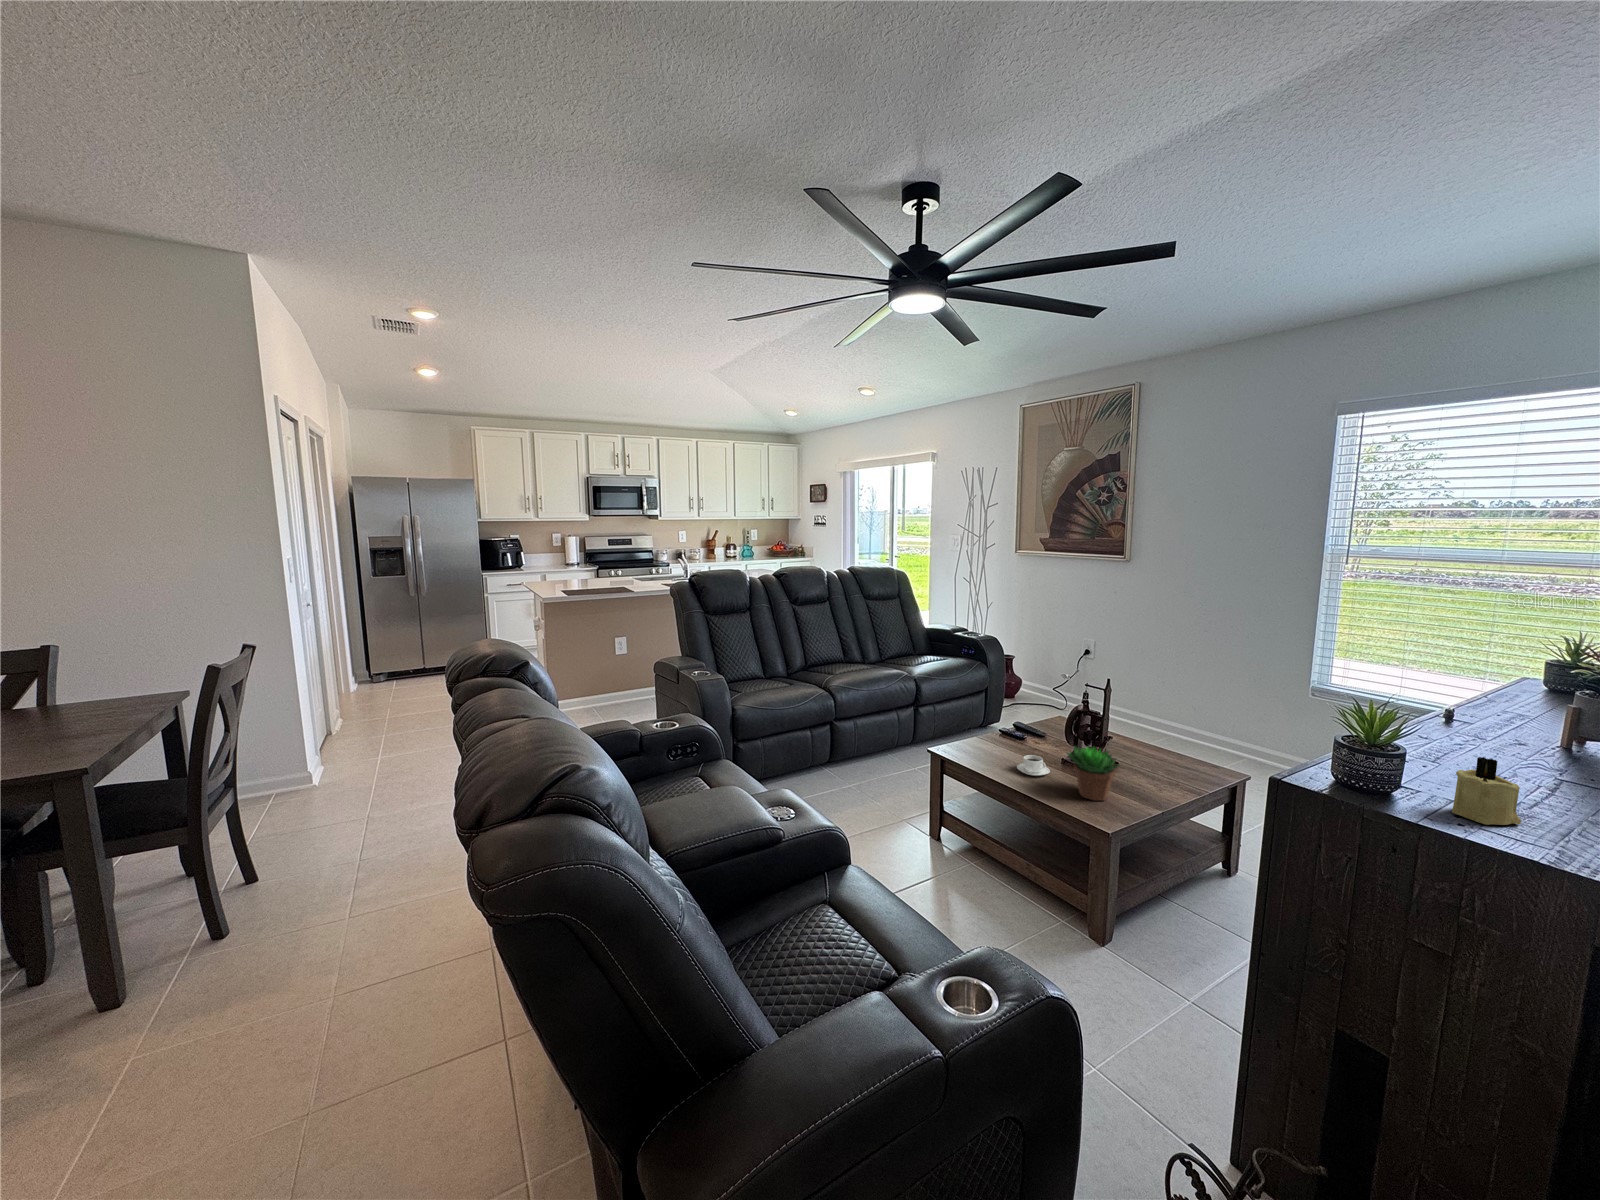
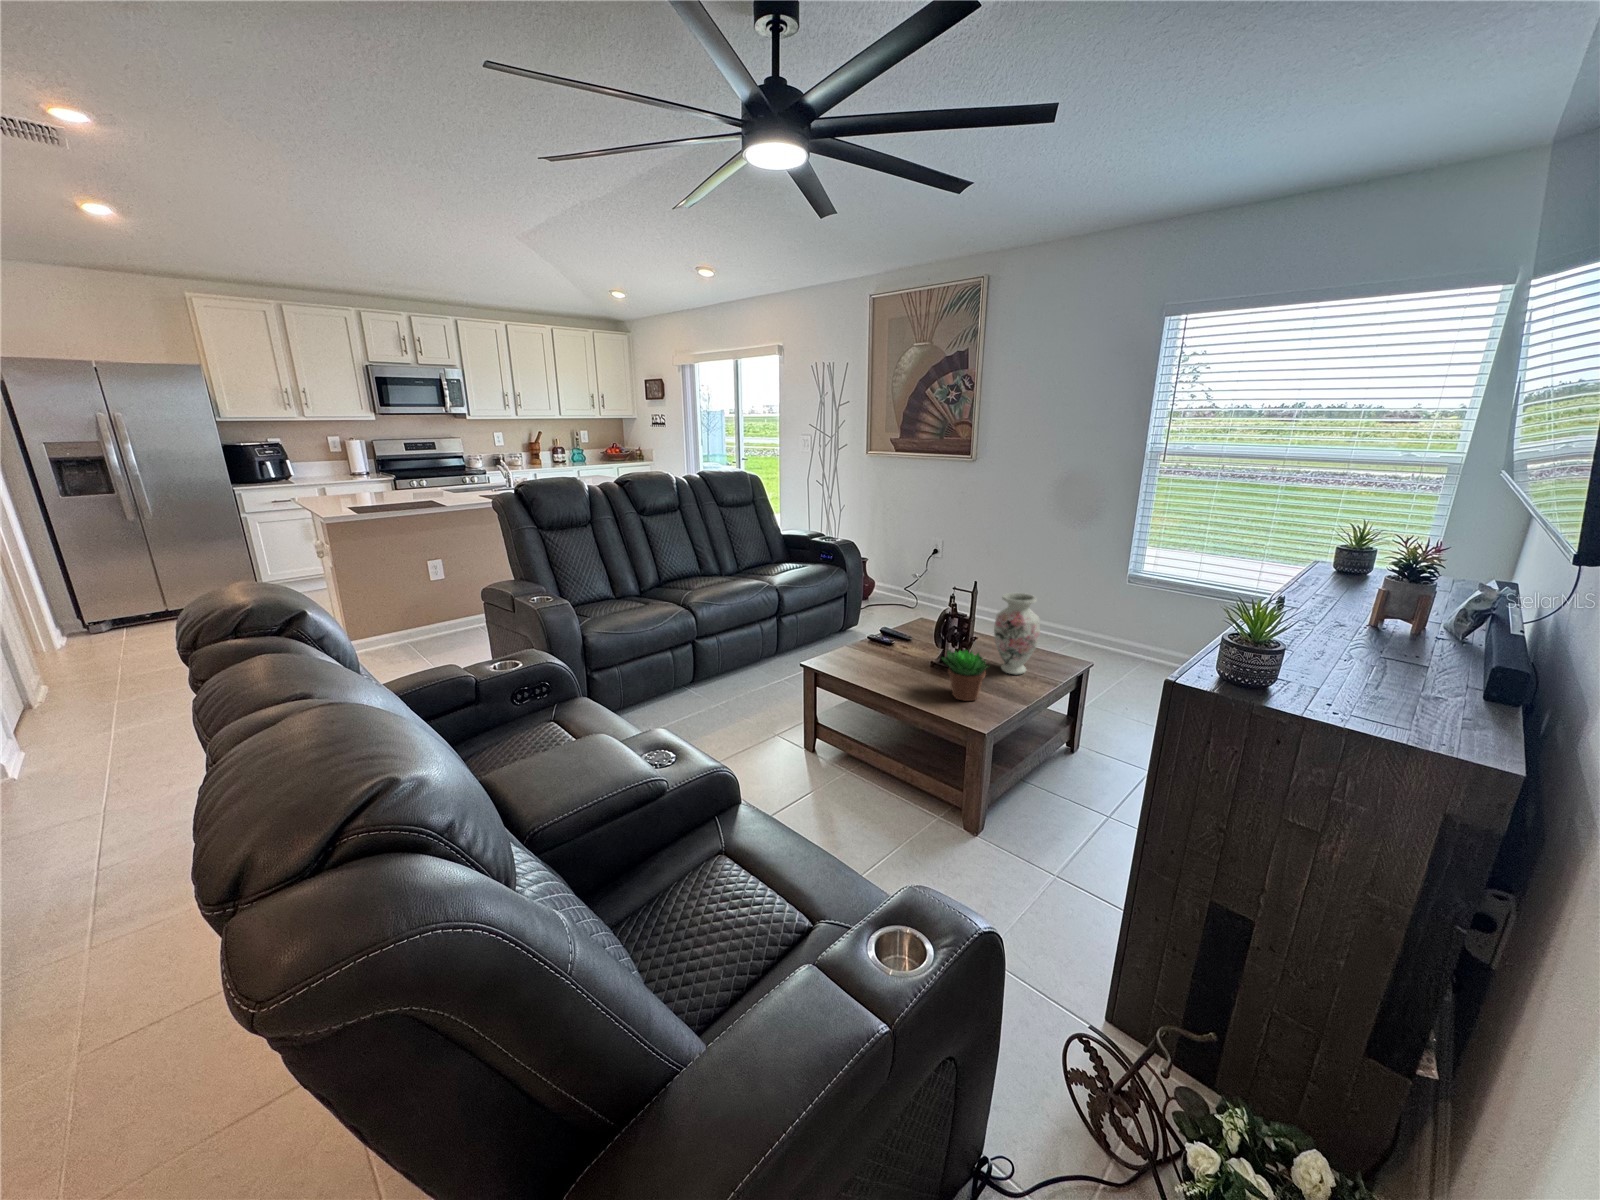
vase: none [1129,693,1182,780] -> present [994,593,1040,674]
coffee cup: present [1017,755,1050,776] -> none [891,662,923,682]
candle: present [1452,757,1521,825] -> none [1320,648,1379,710]

